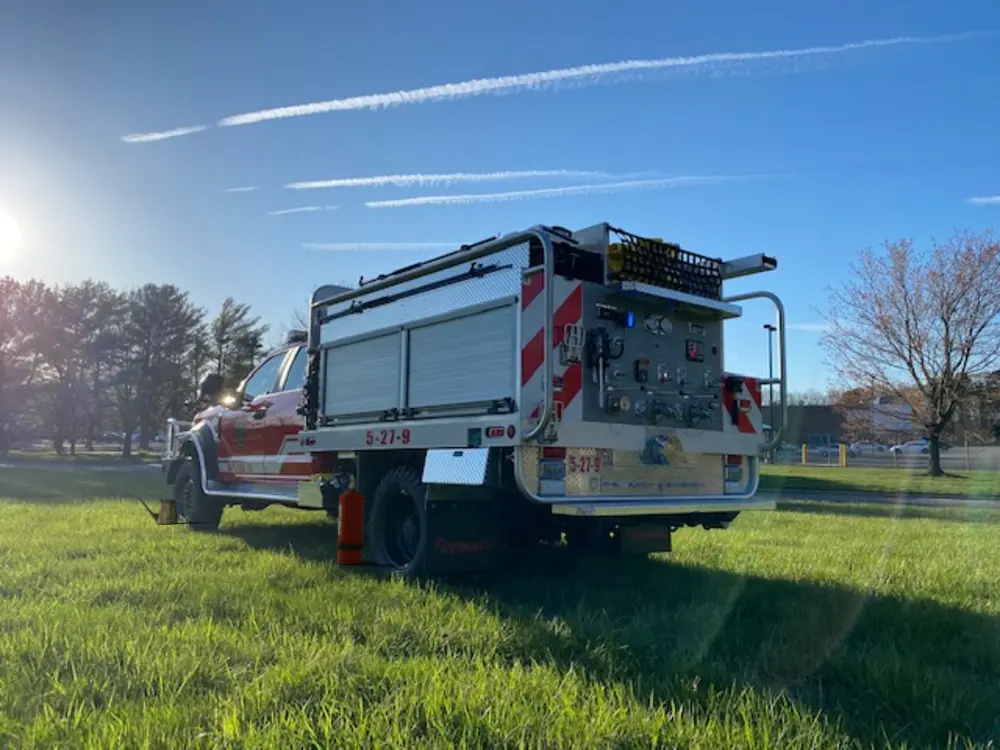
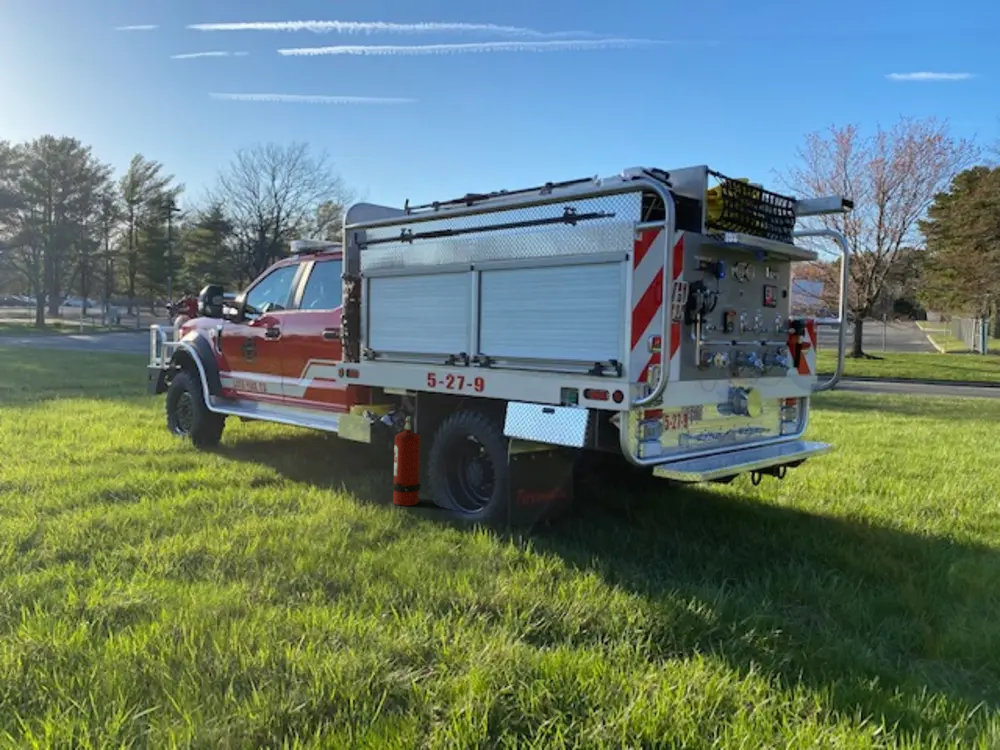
watering can: present [136,497,178,524] -> none [130,412,182,440]

